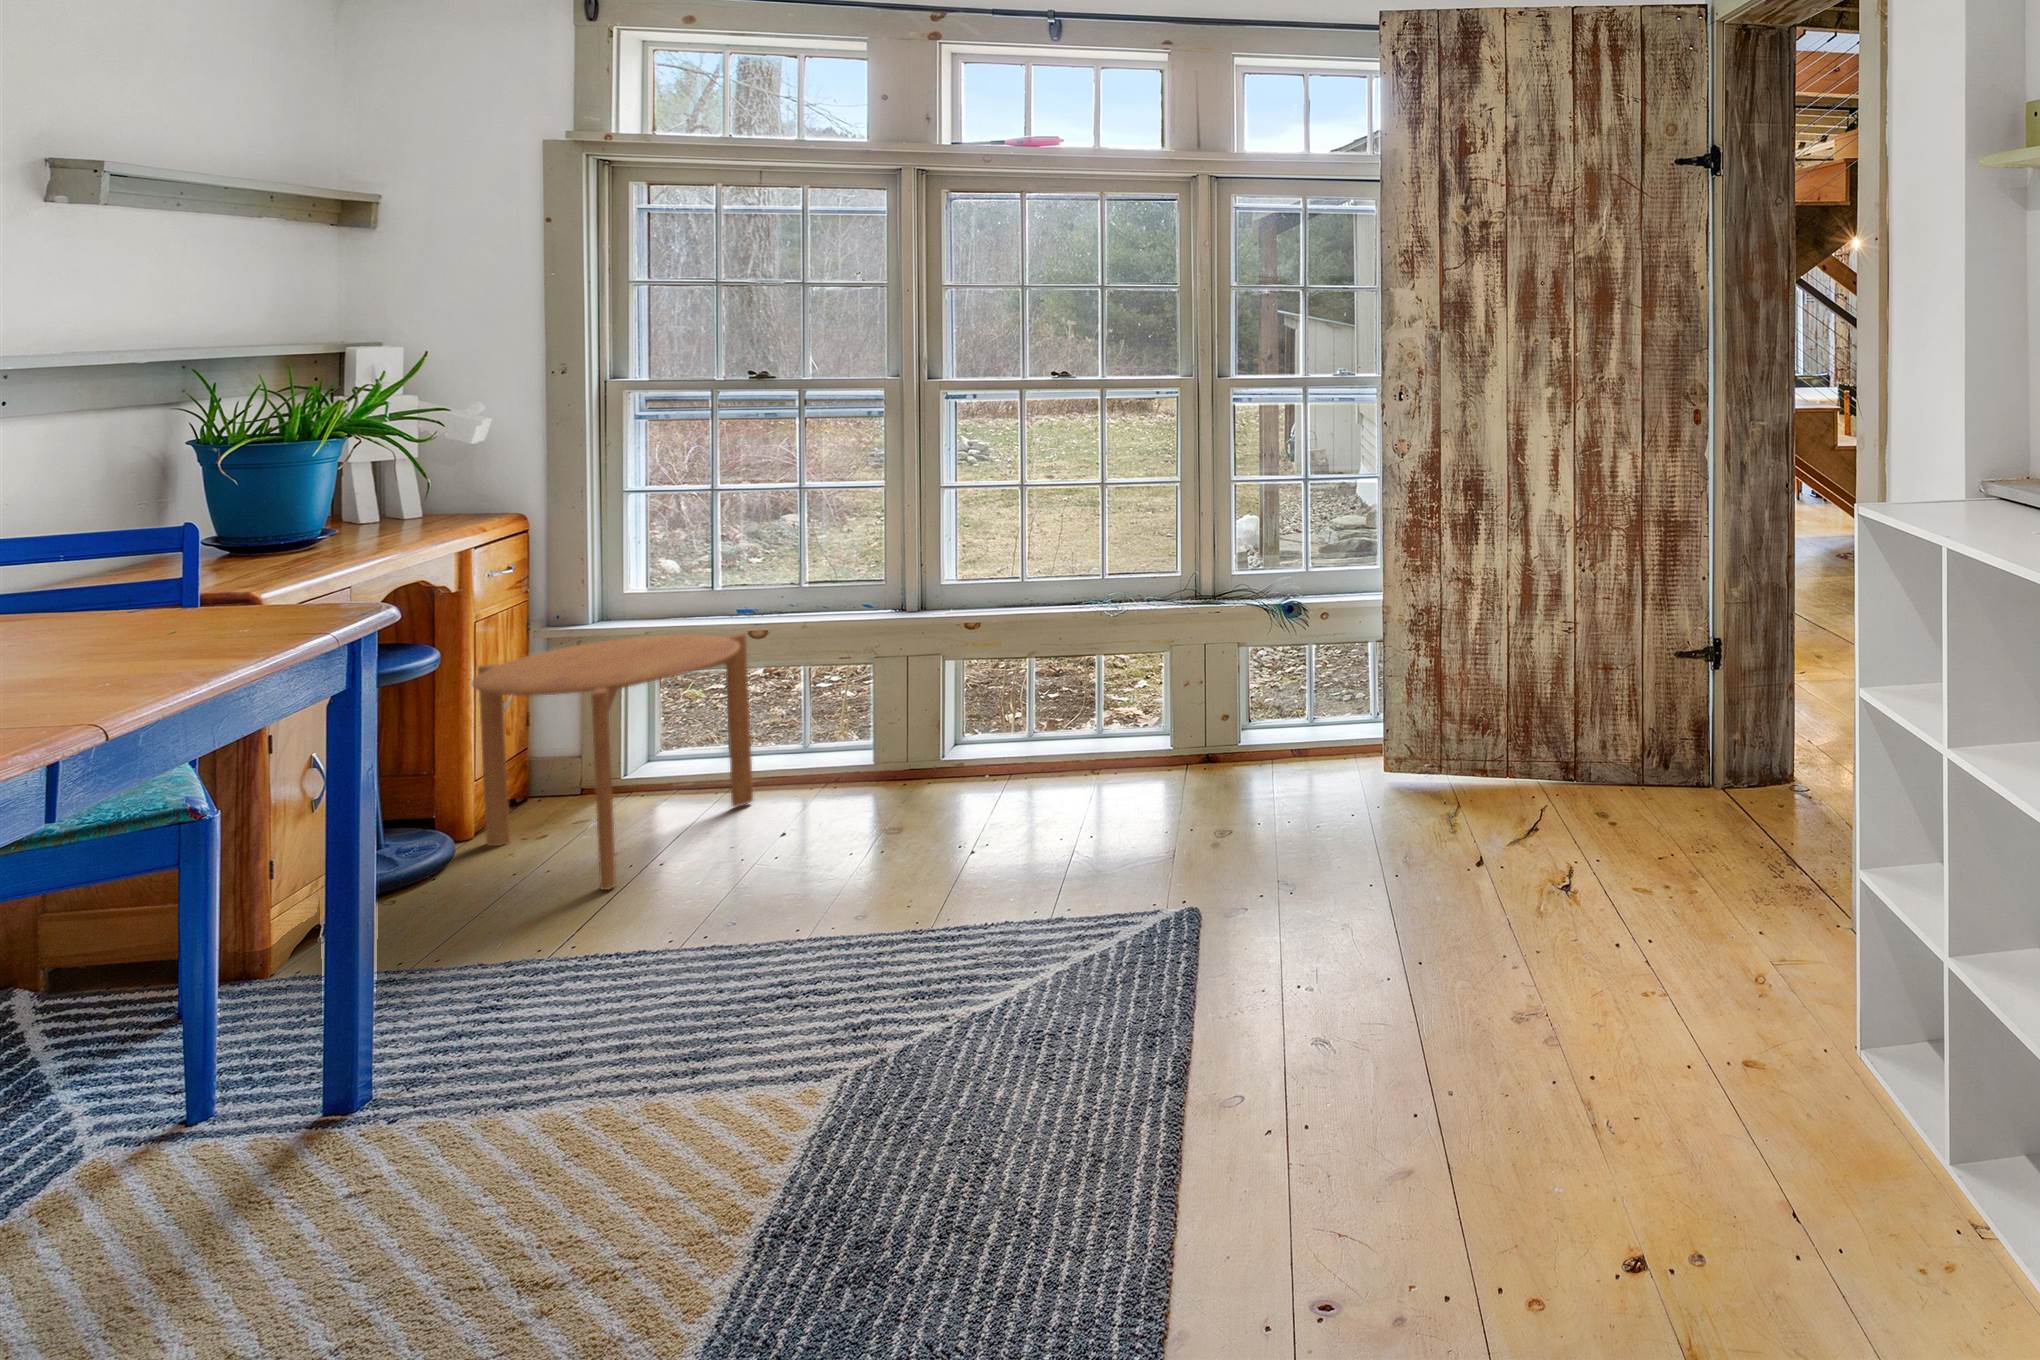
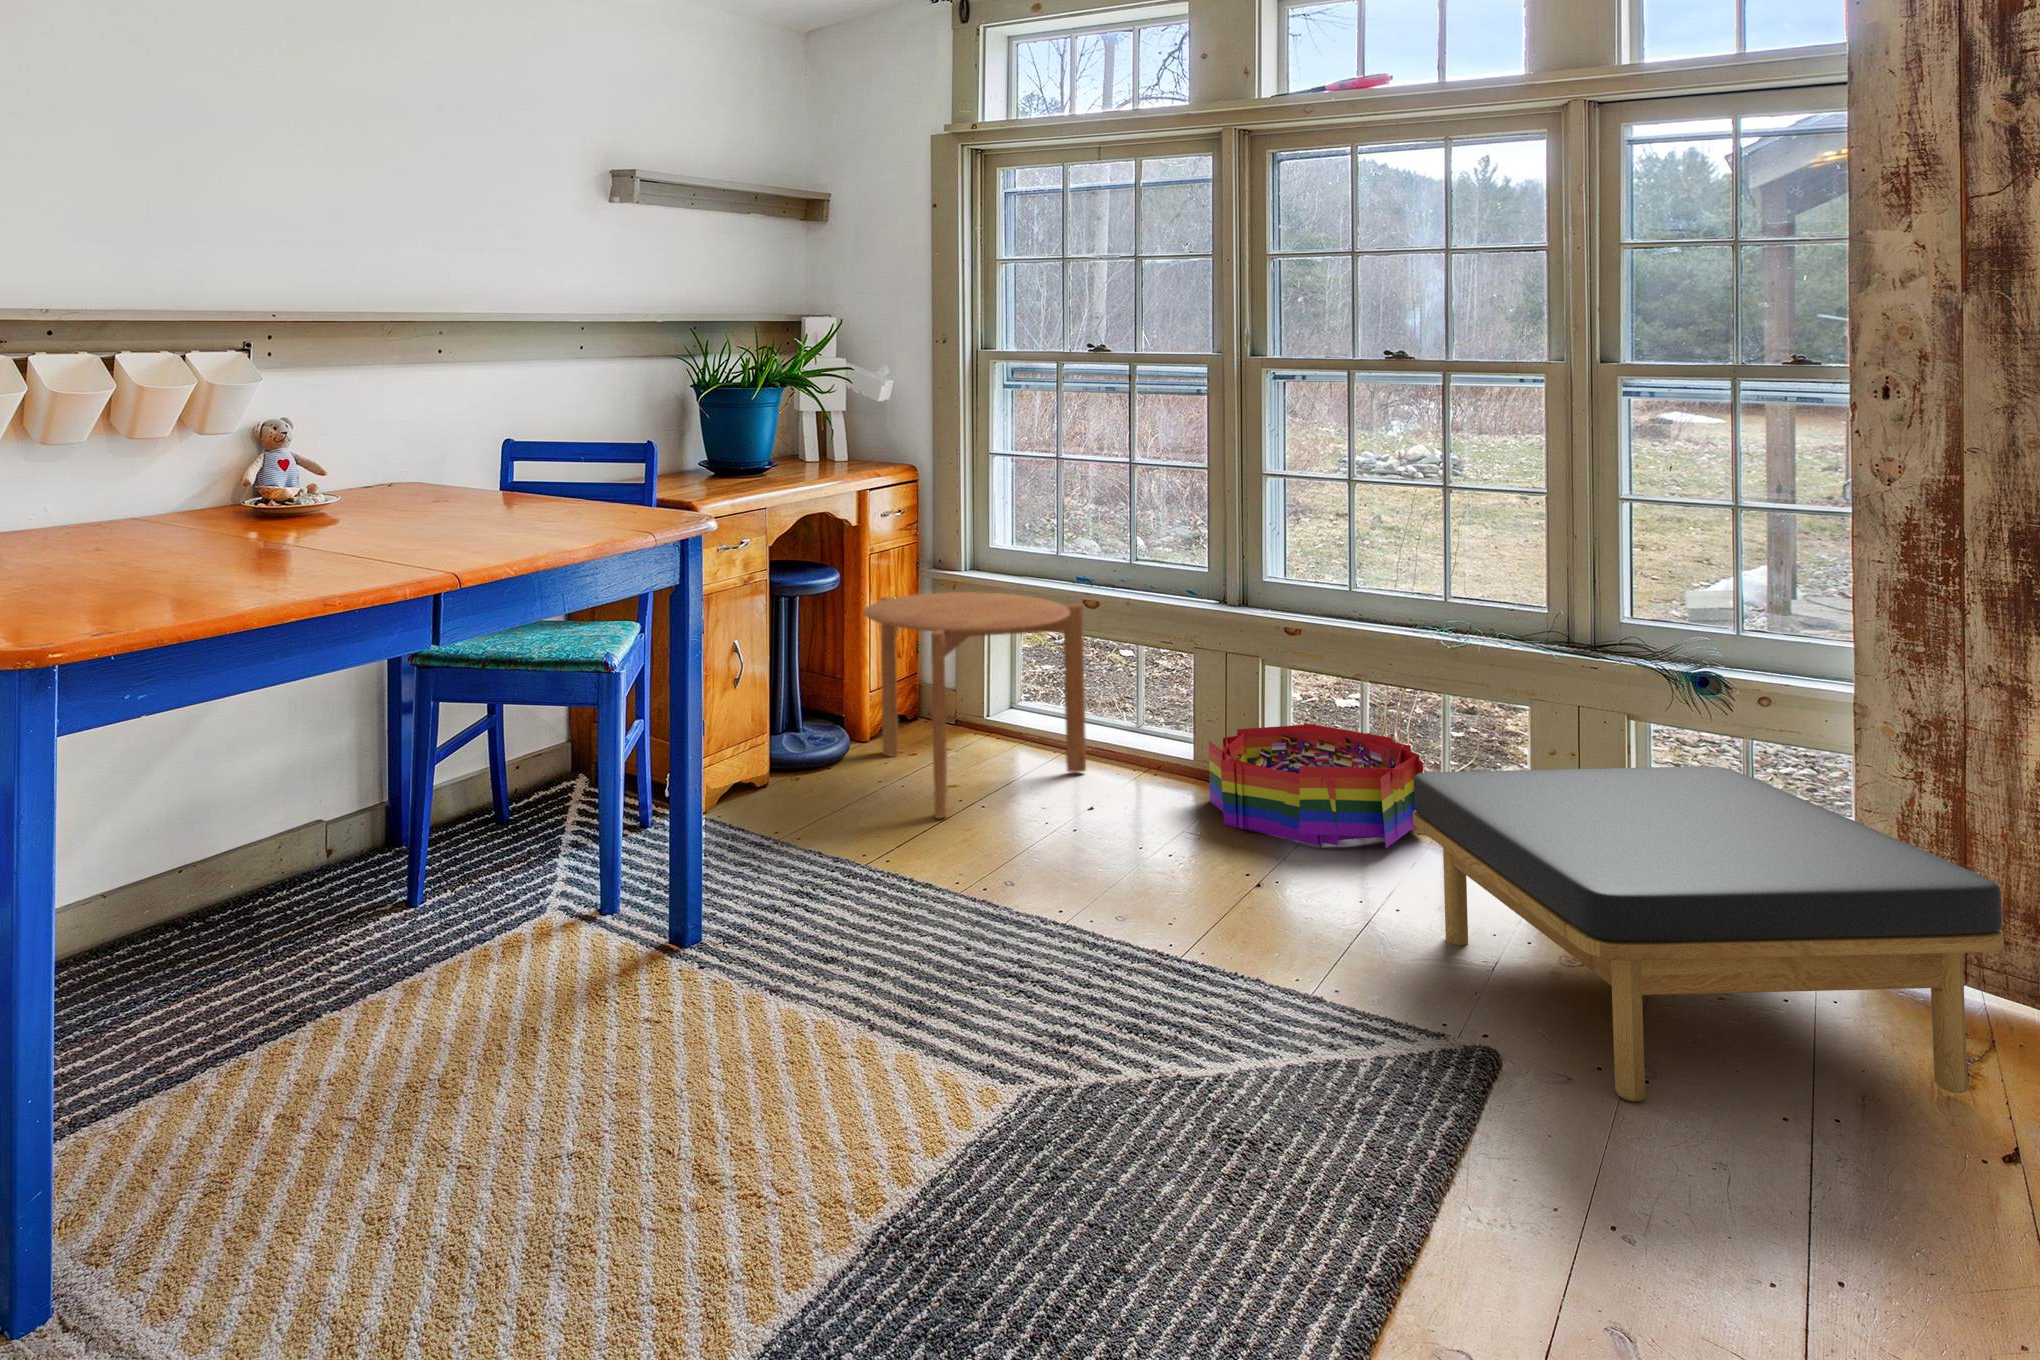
ottoman: none [1107,668,1471,911] -> present [1413,767,2004,1102]
storage bin: none [891,700,1088,813] -> present [1209,723,1423,848]

